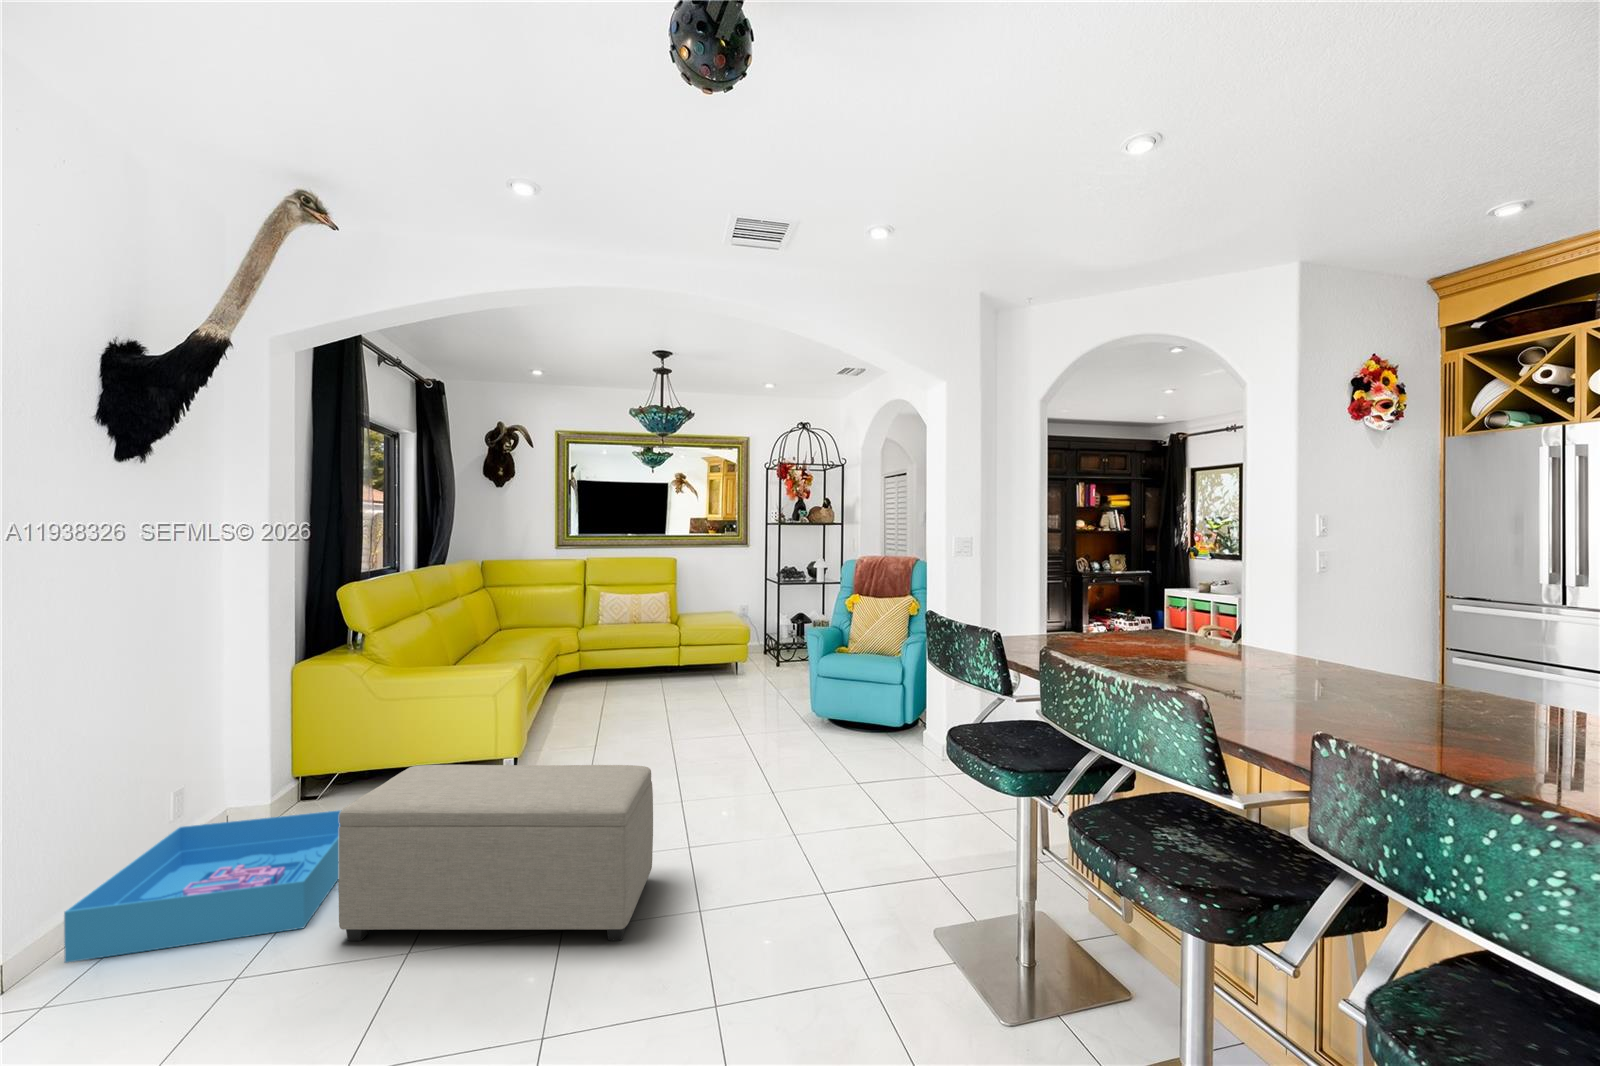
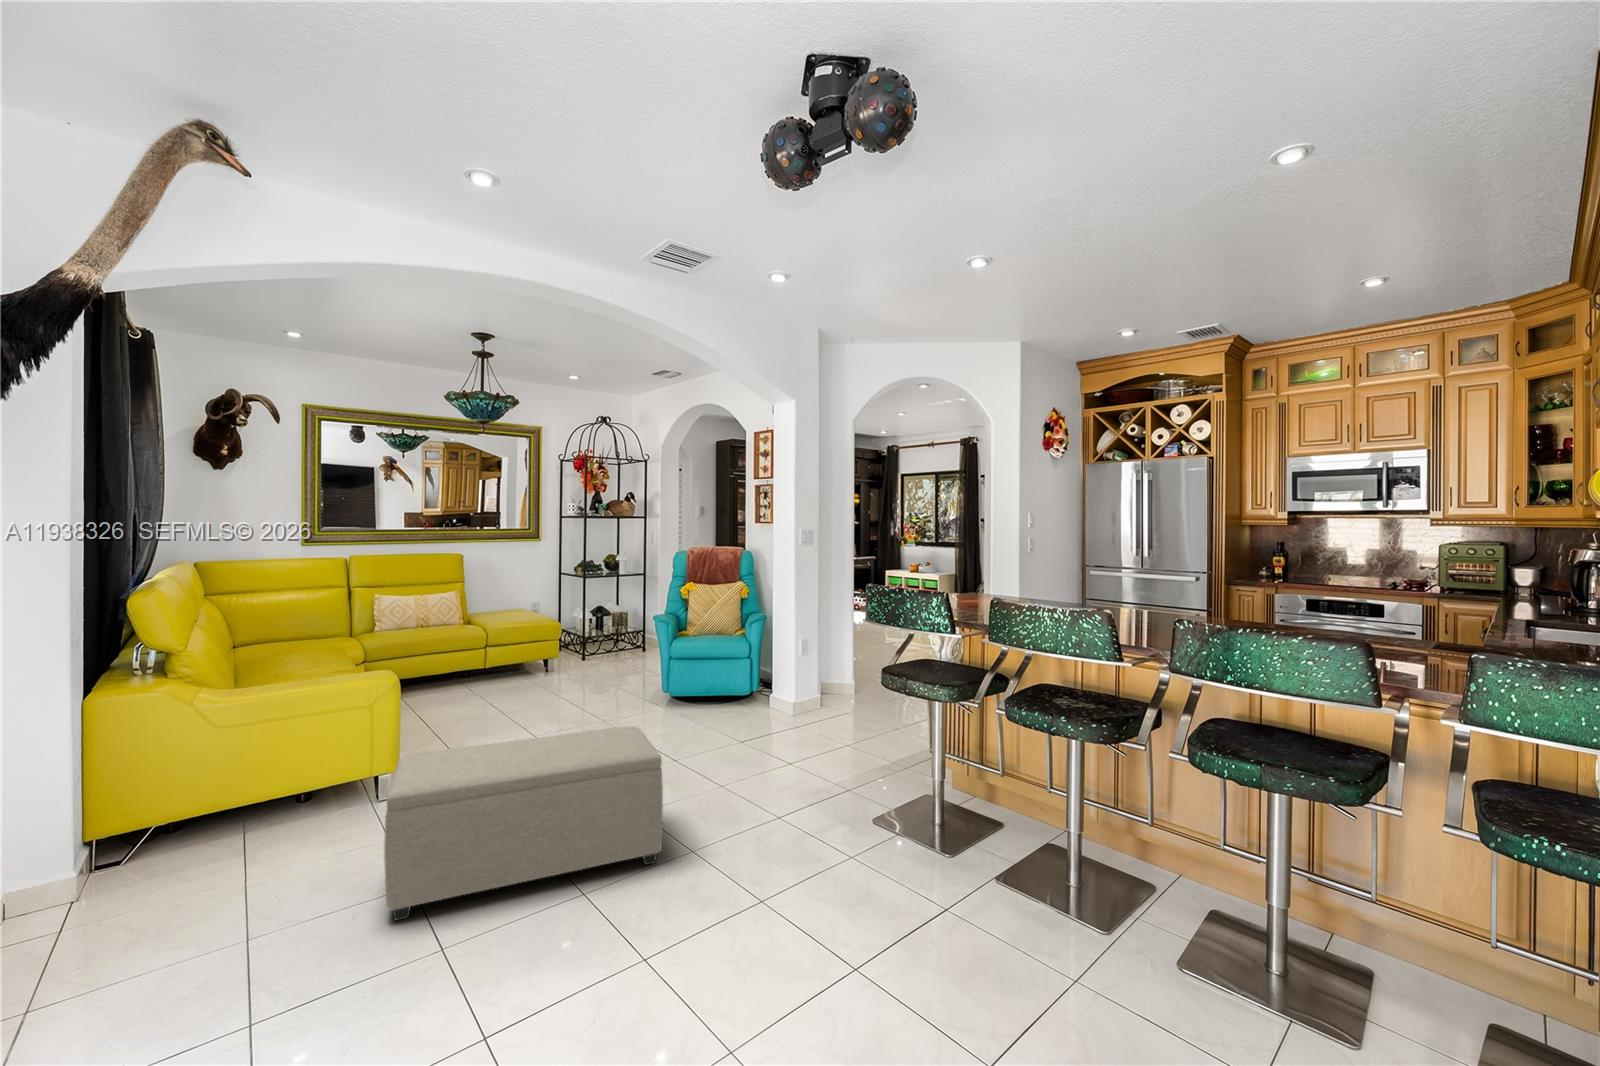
storage bin: present [64,811,340,963] -> none [44,815,329,1021]

